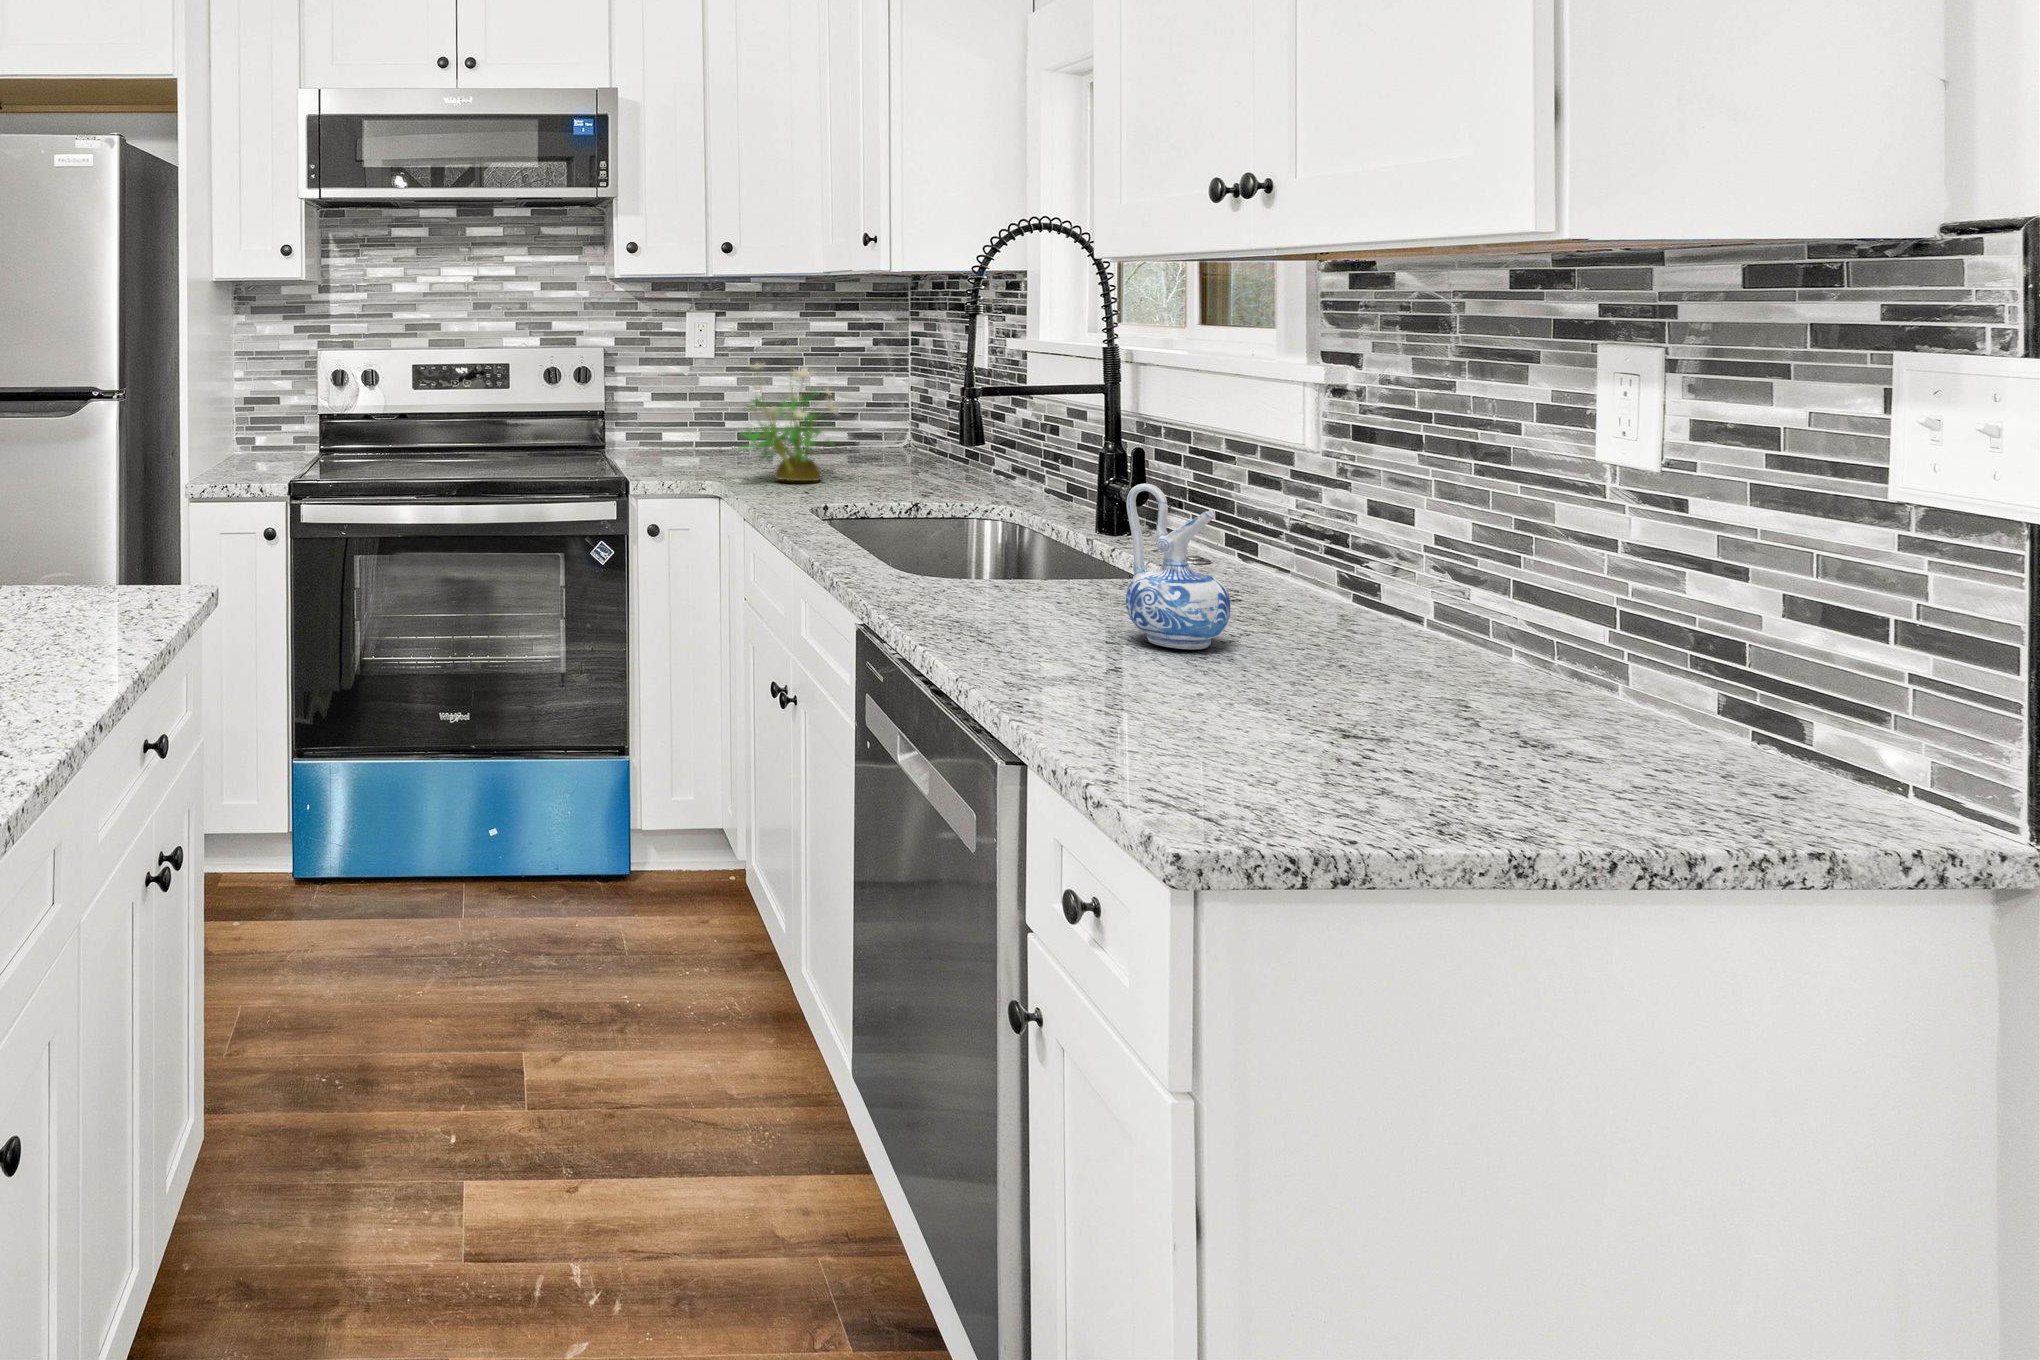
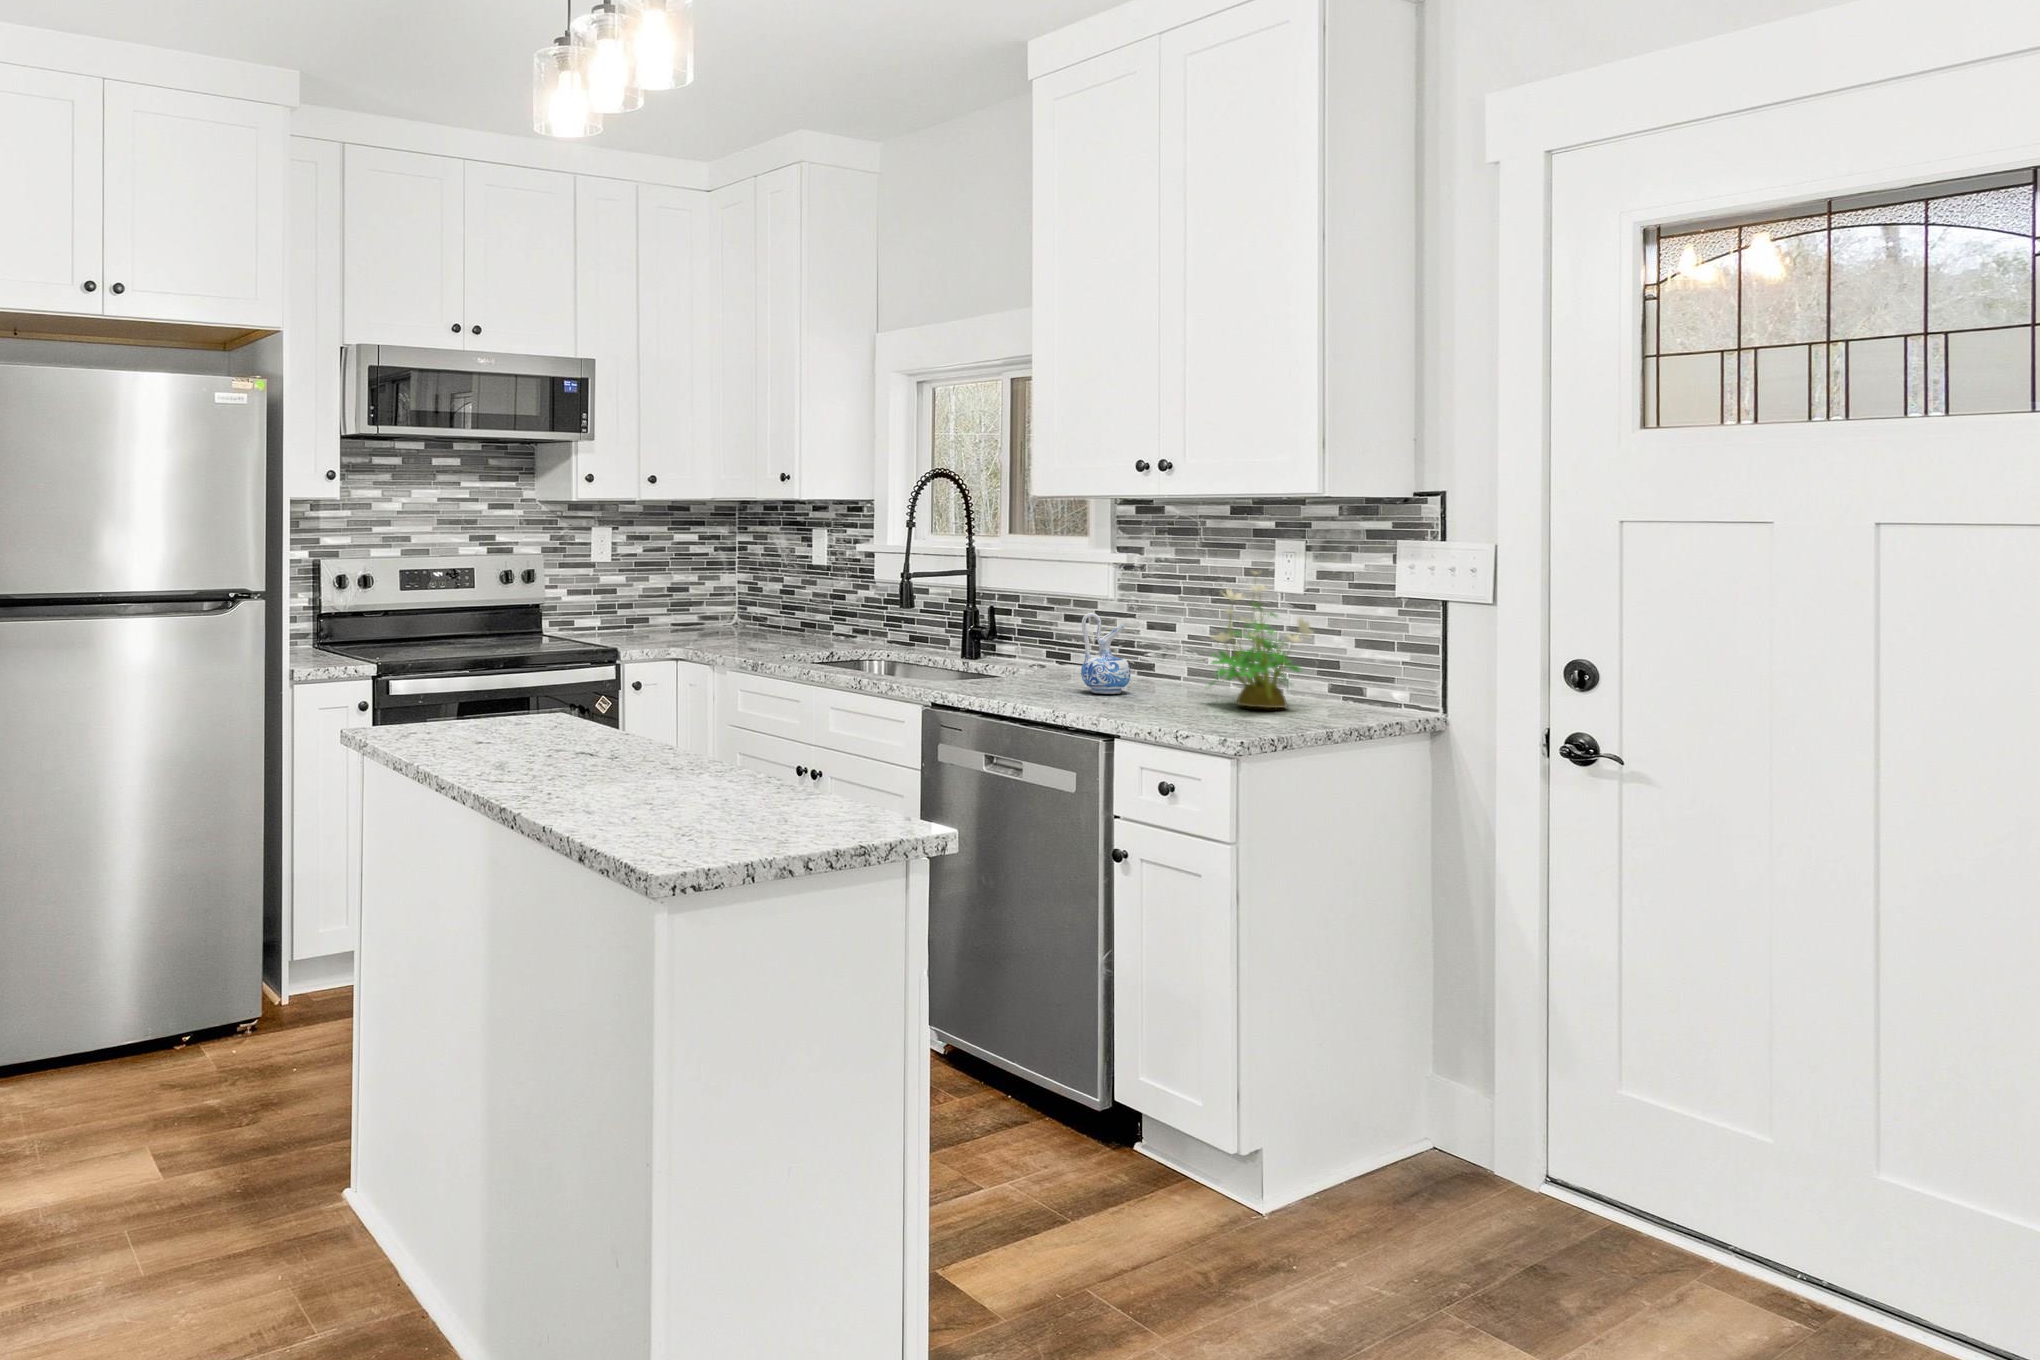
potted plant: present [741,351,837,481] -> present [1206,571,1313,708]

